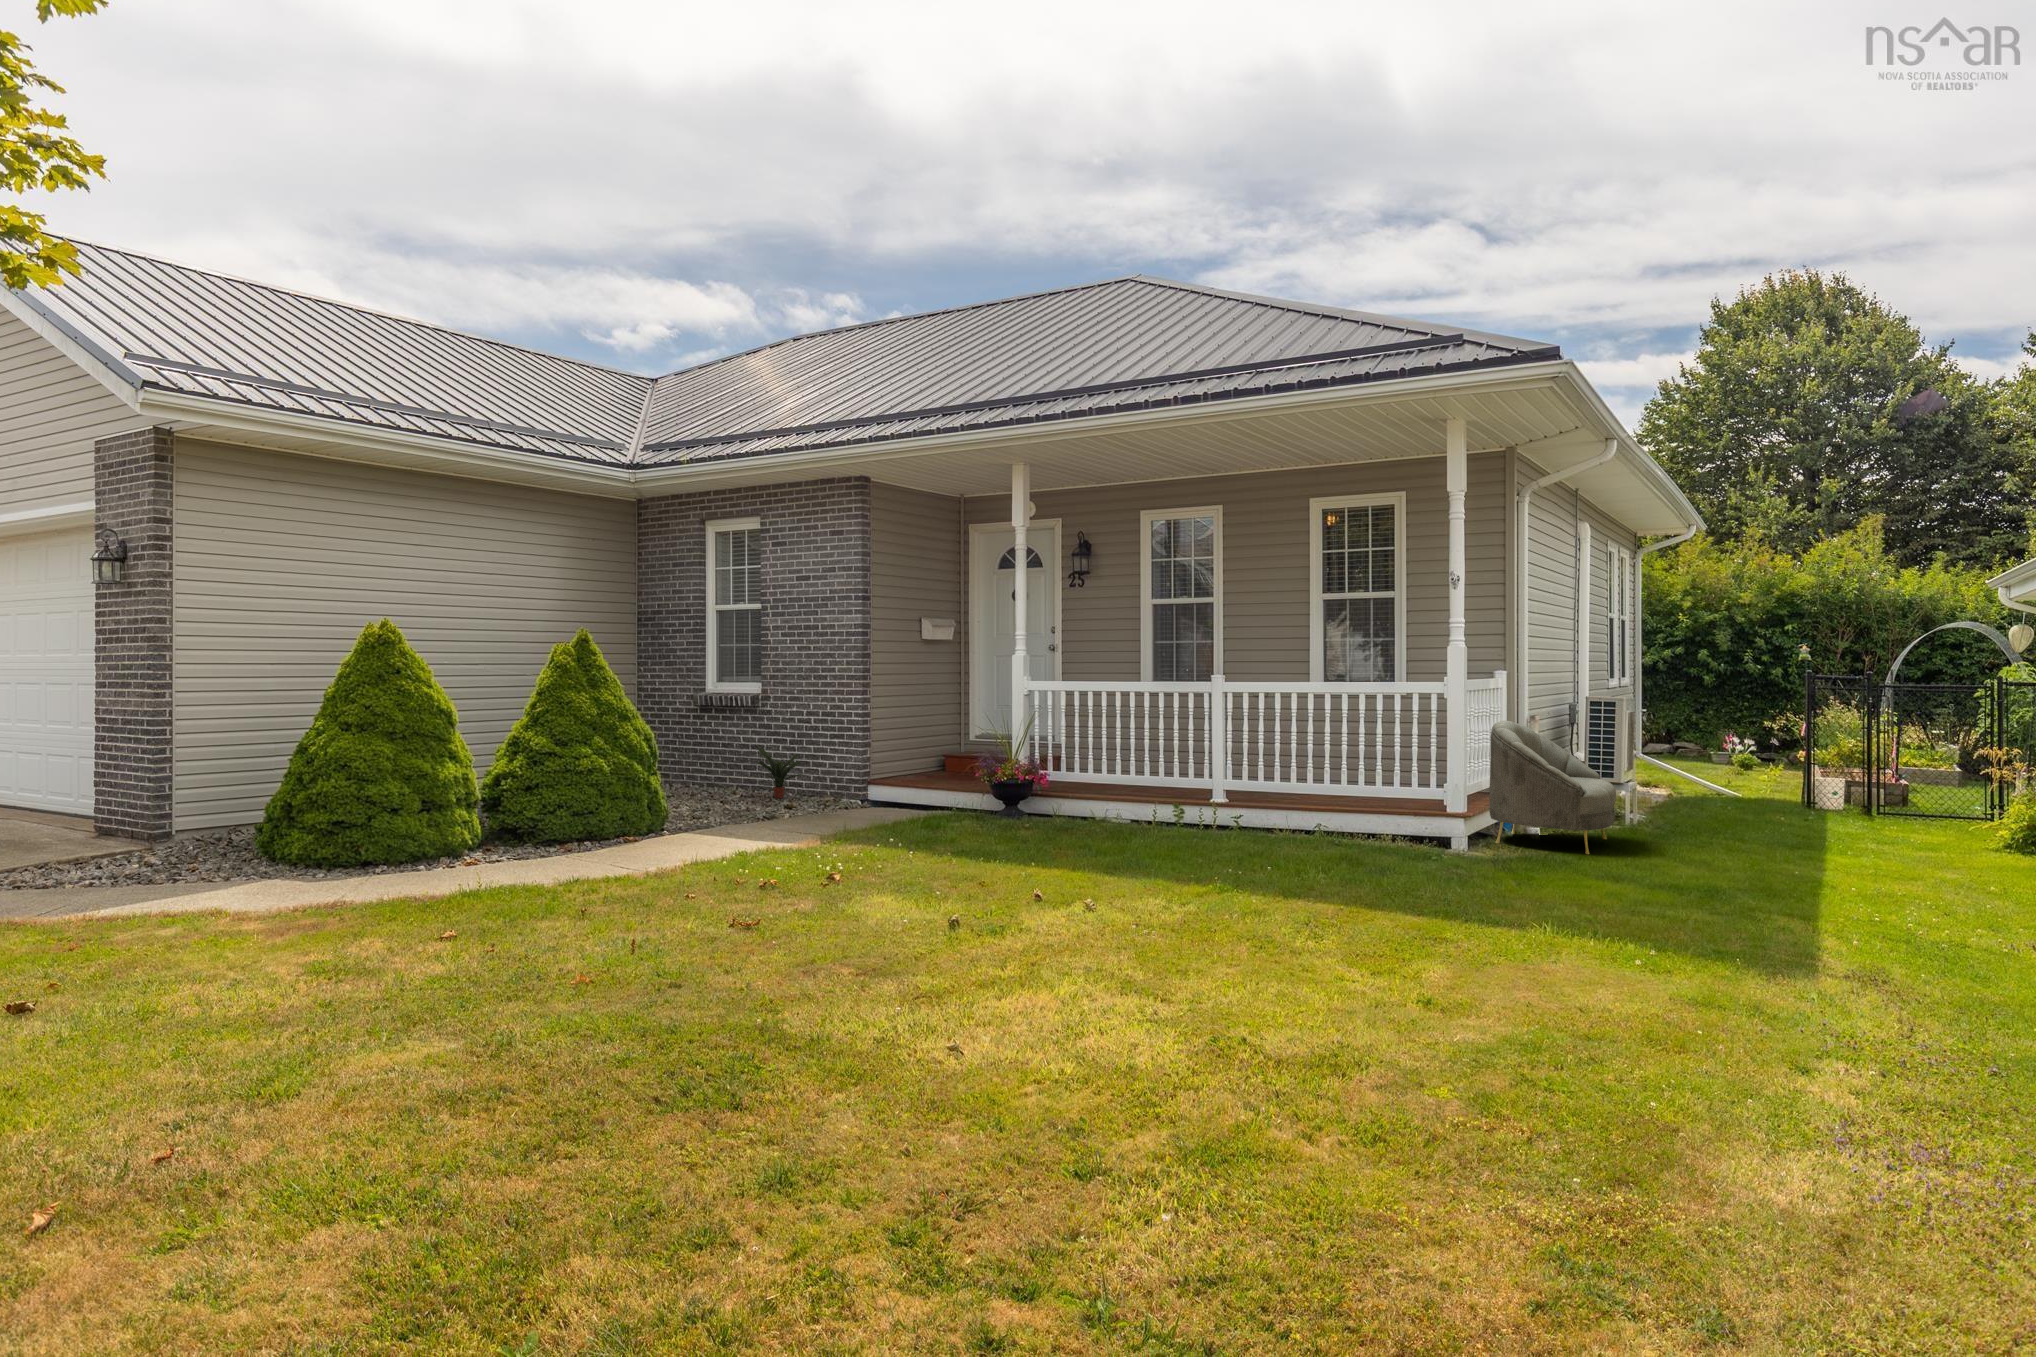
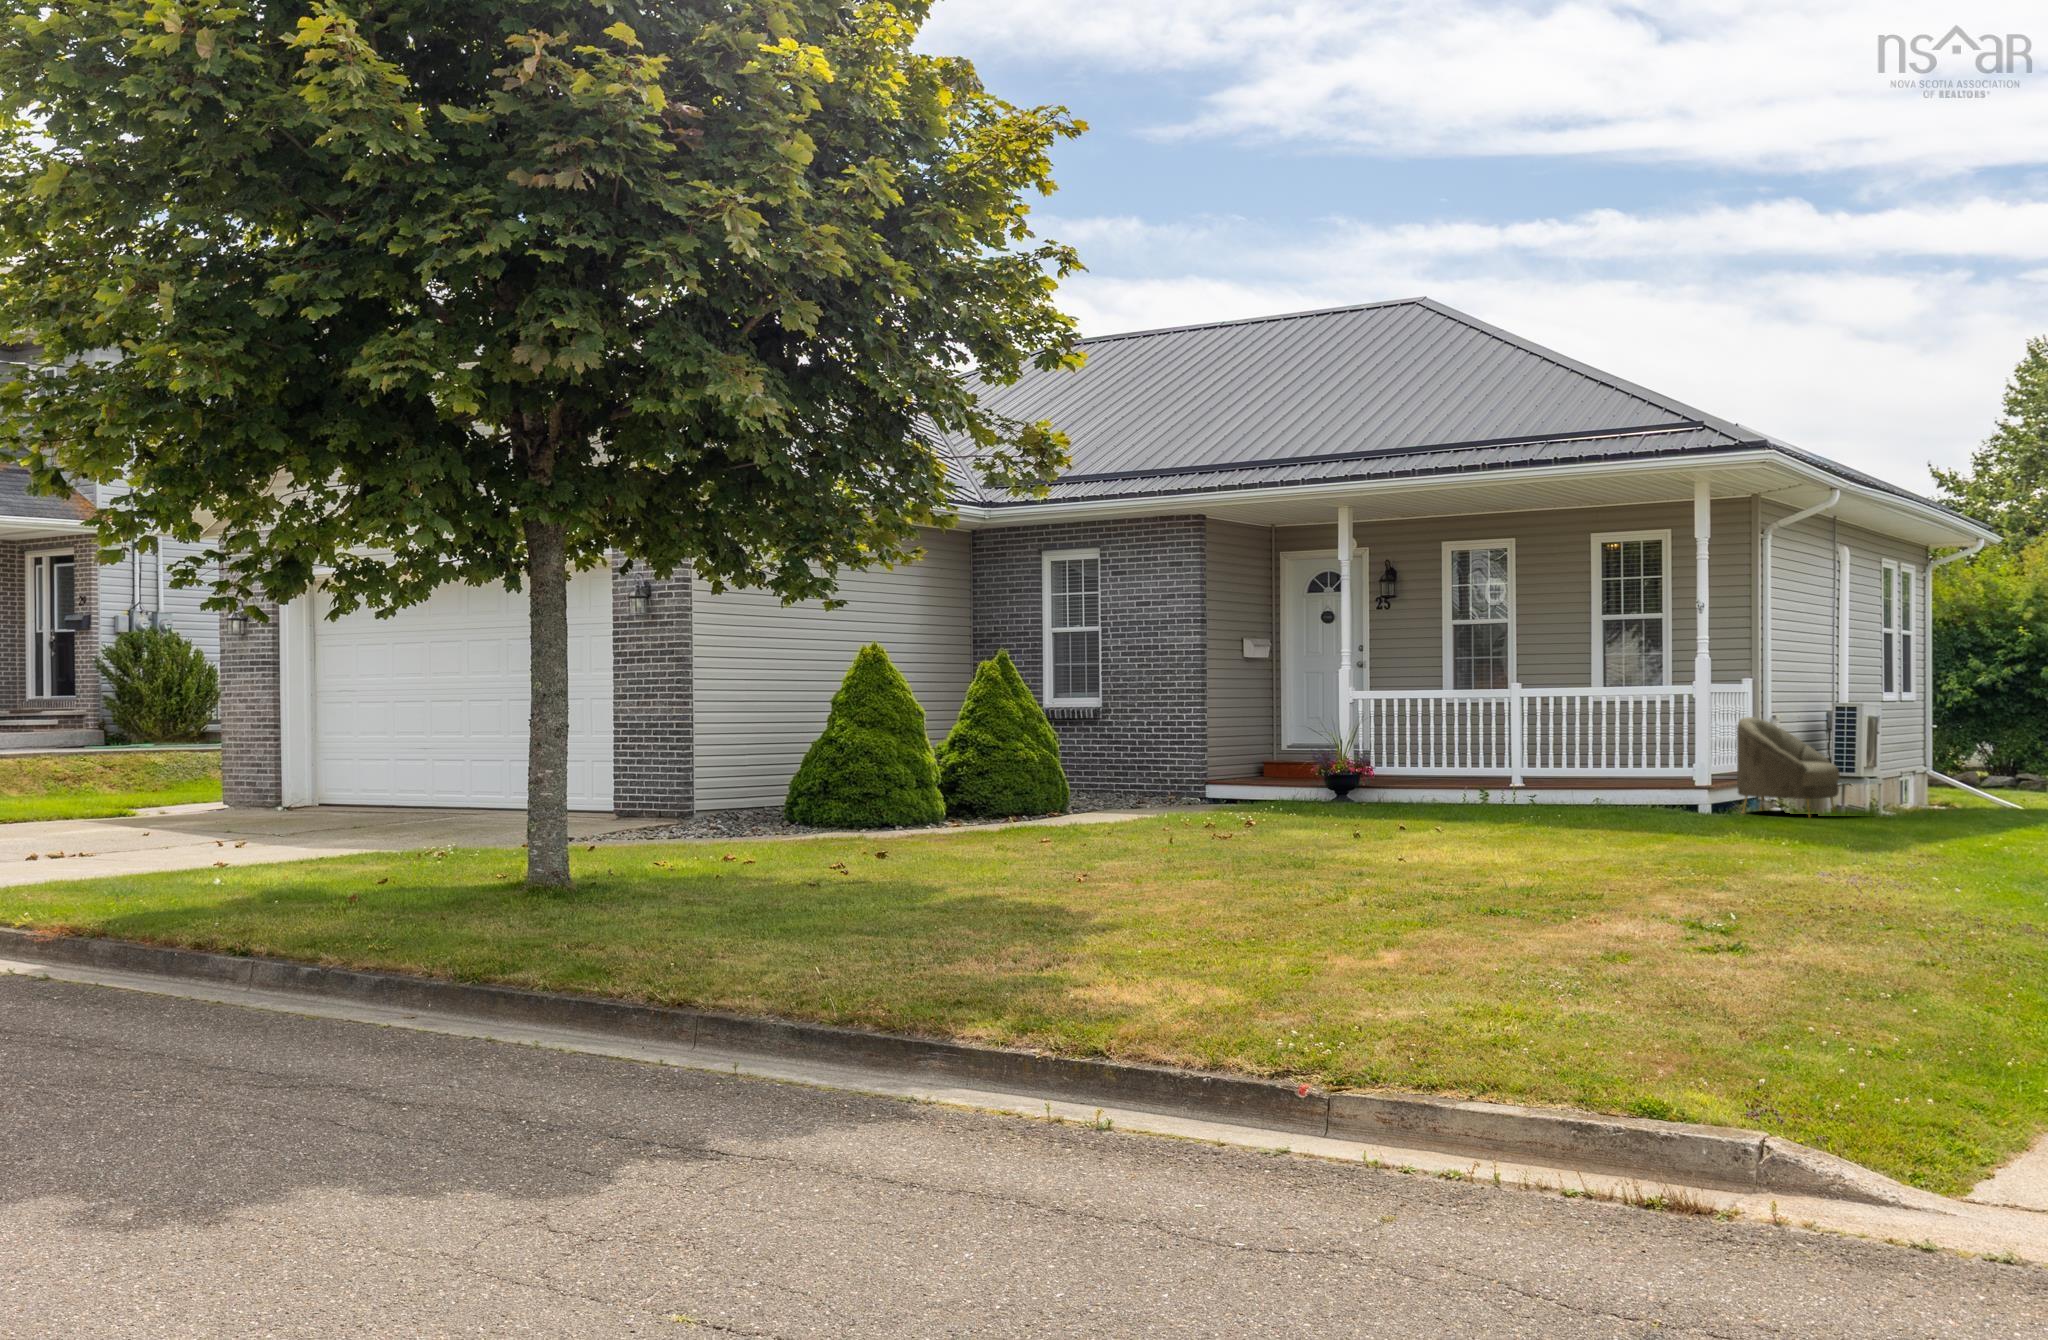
potted plant: present [757,749,802,798] -> none [1104,753,1146,796]

